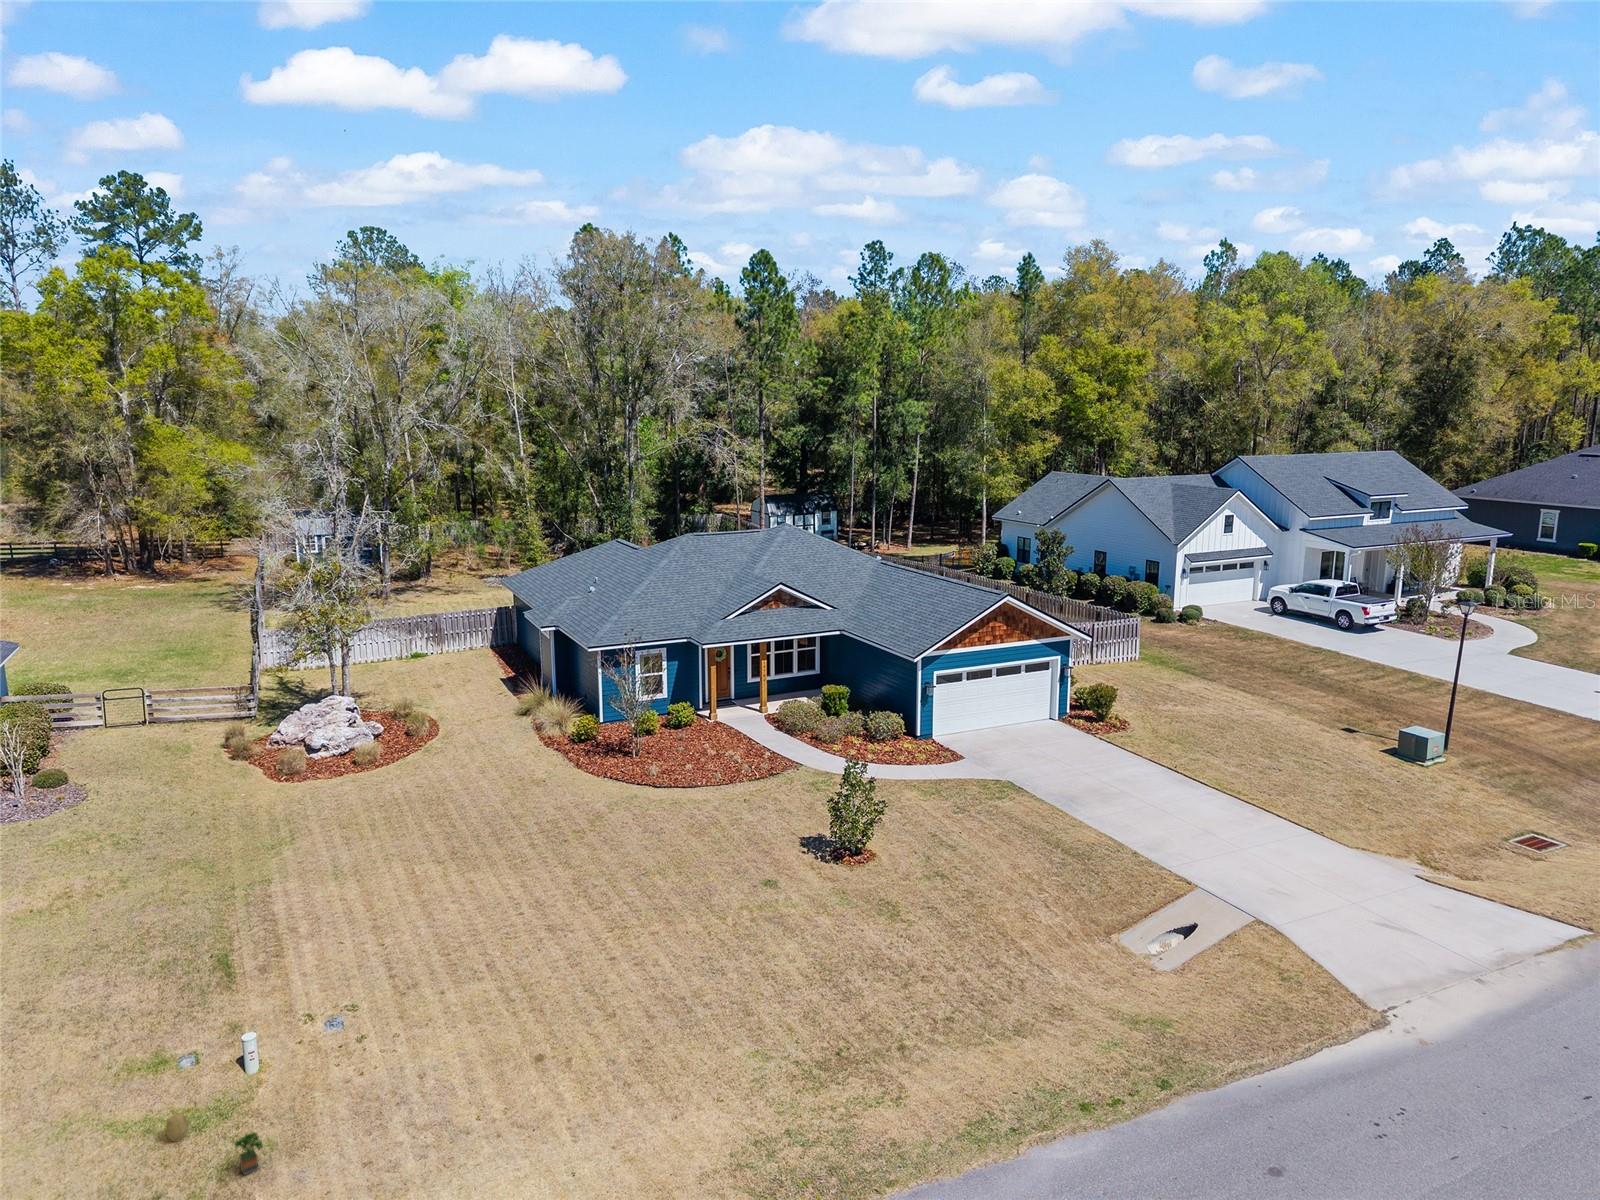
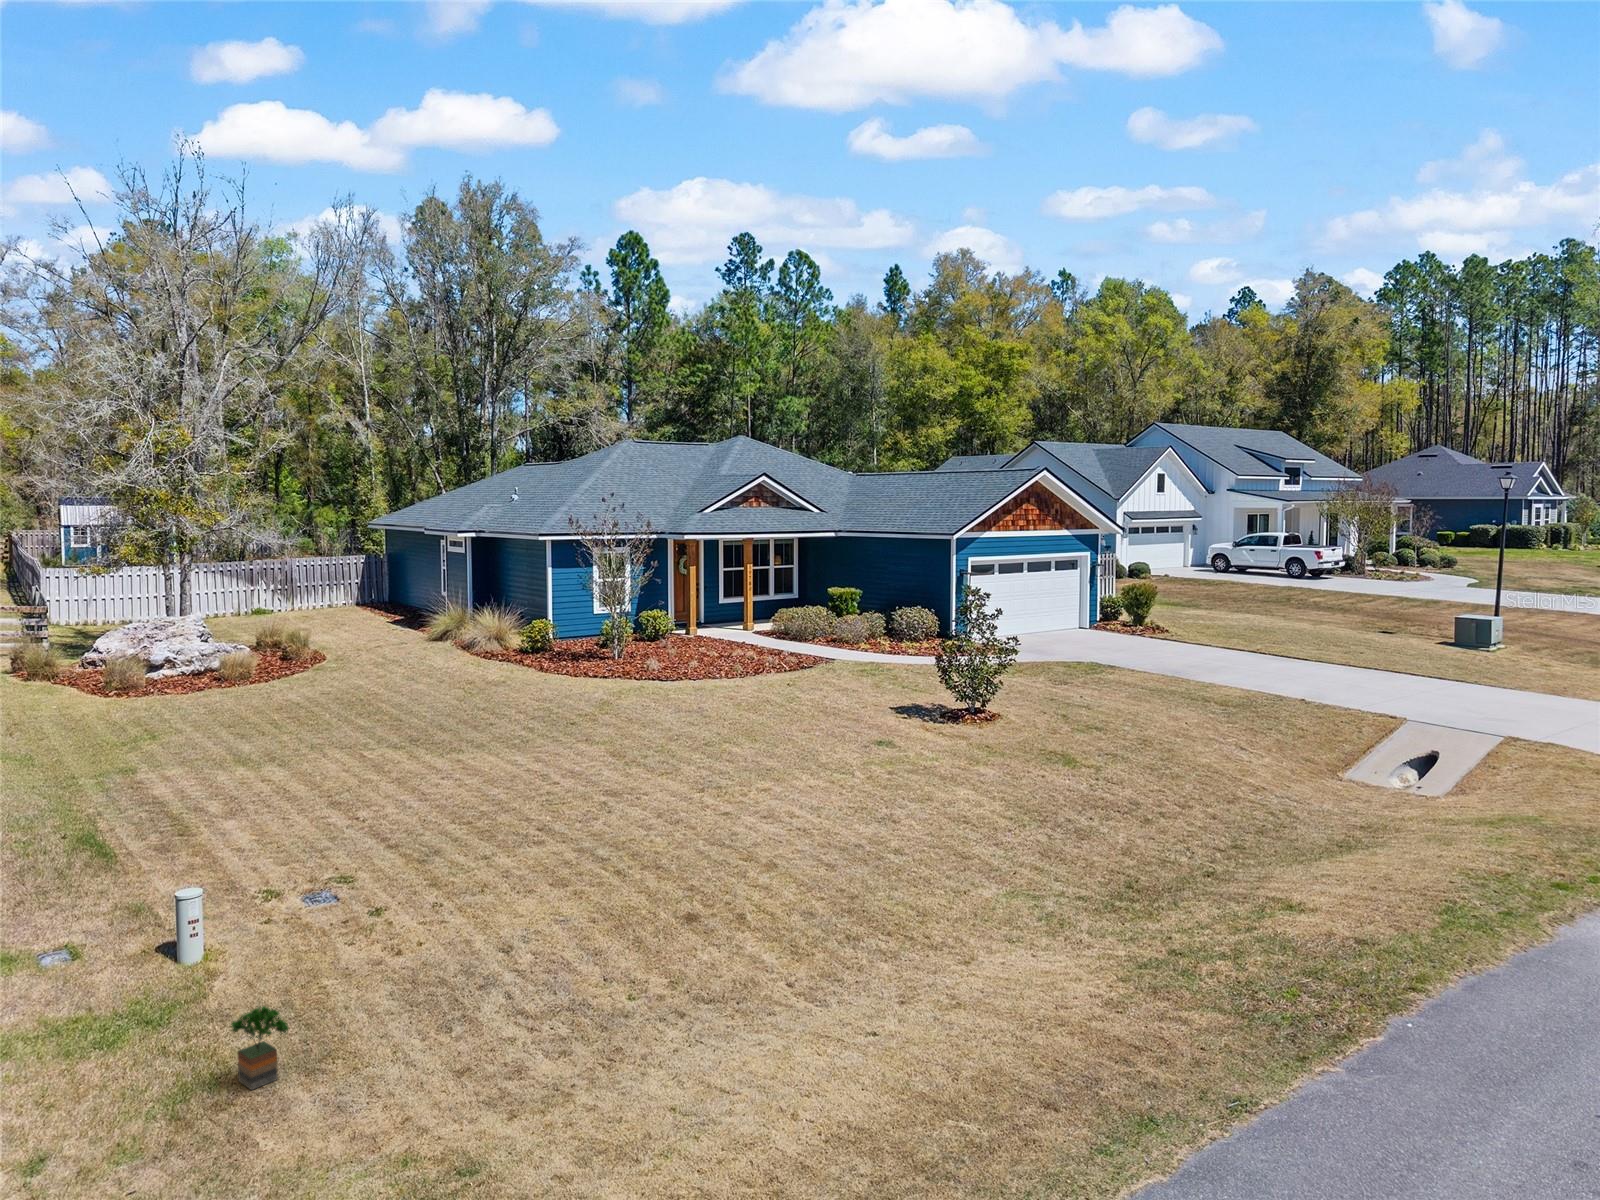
woven basket: present [165,1113,189,1142] -> none [60,1004,108,1060]

